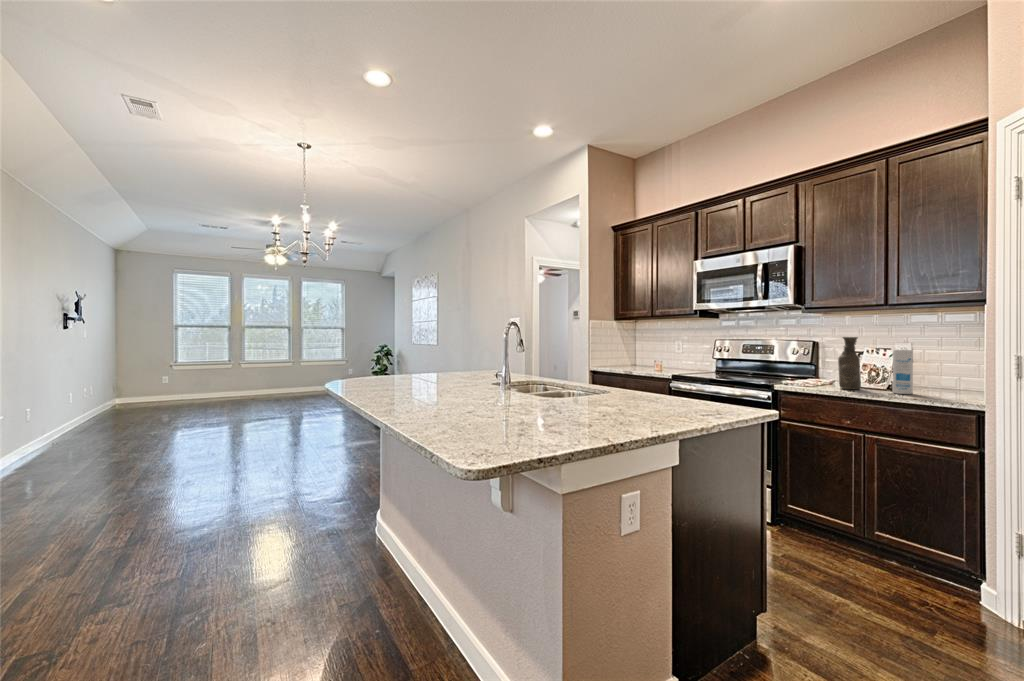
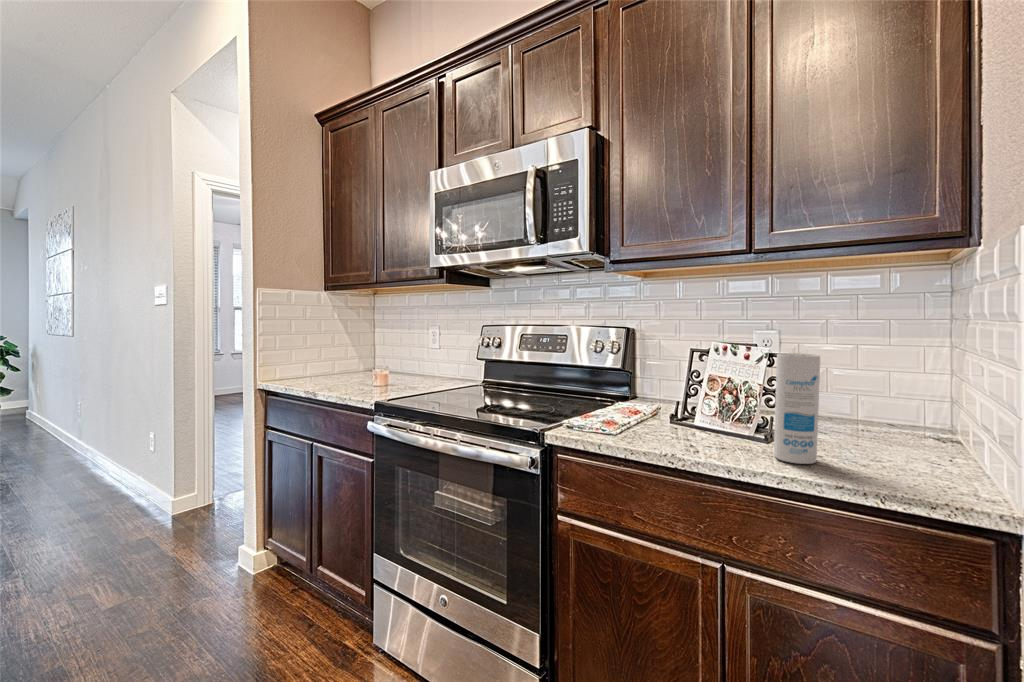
vase: present [838,337,861,389] -> none [664,321,708,444]

